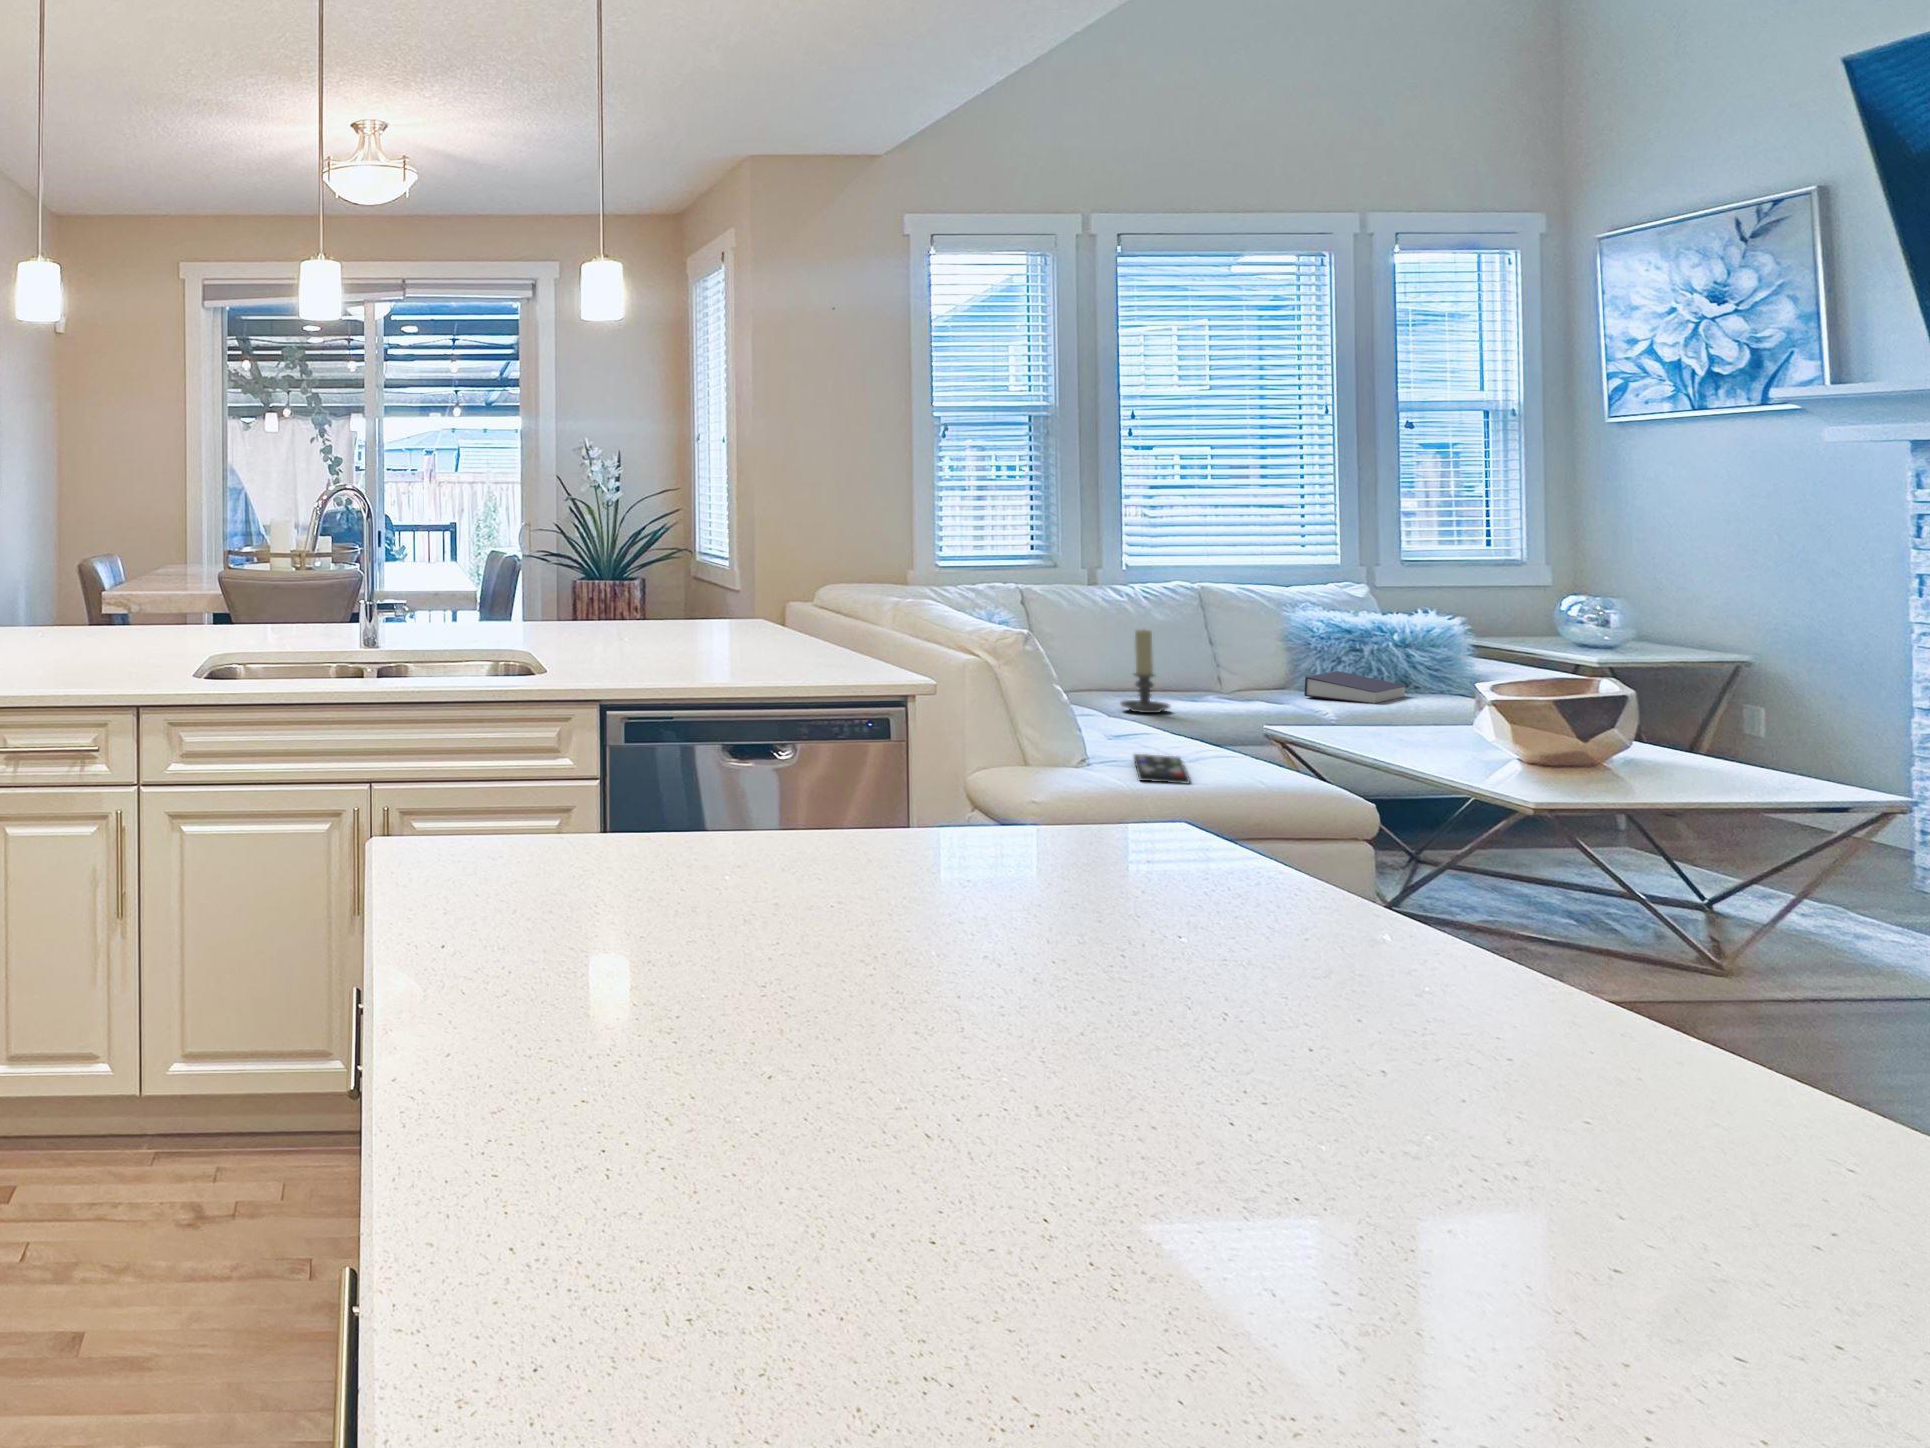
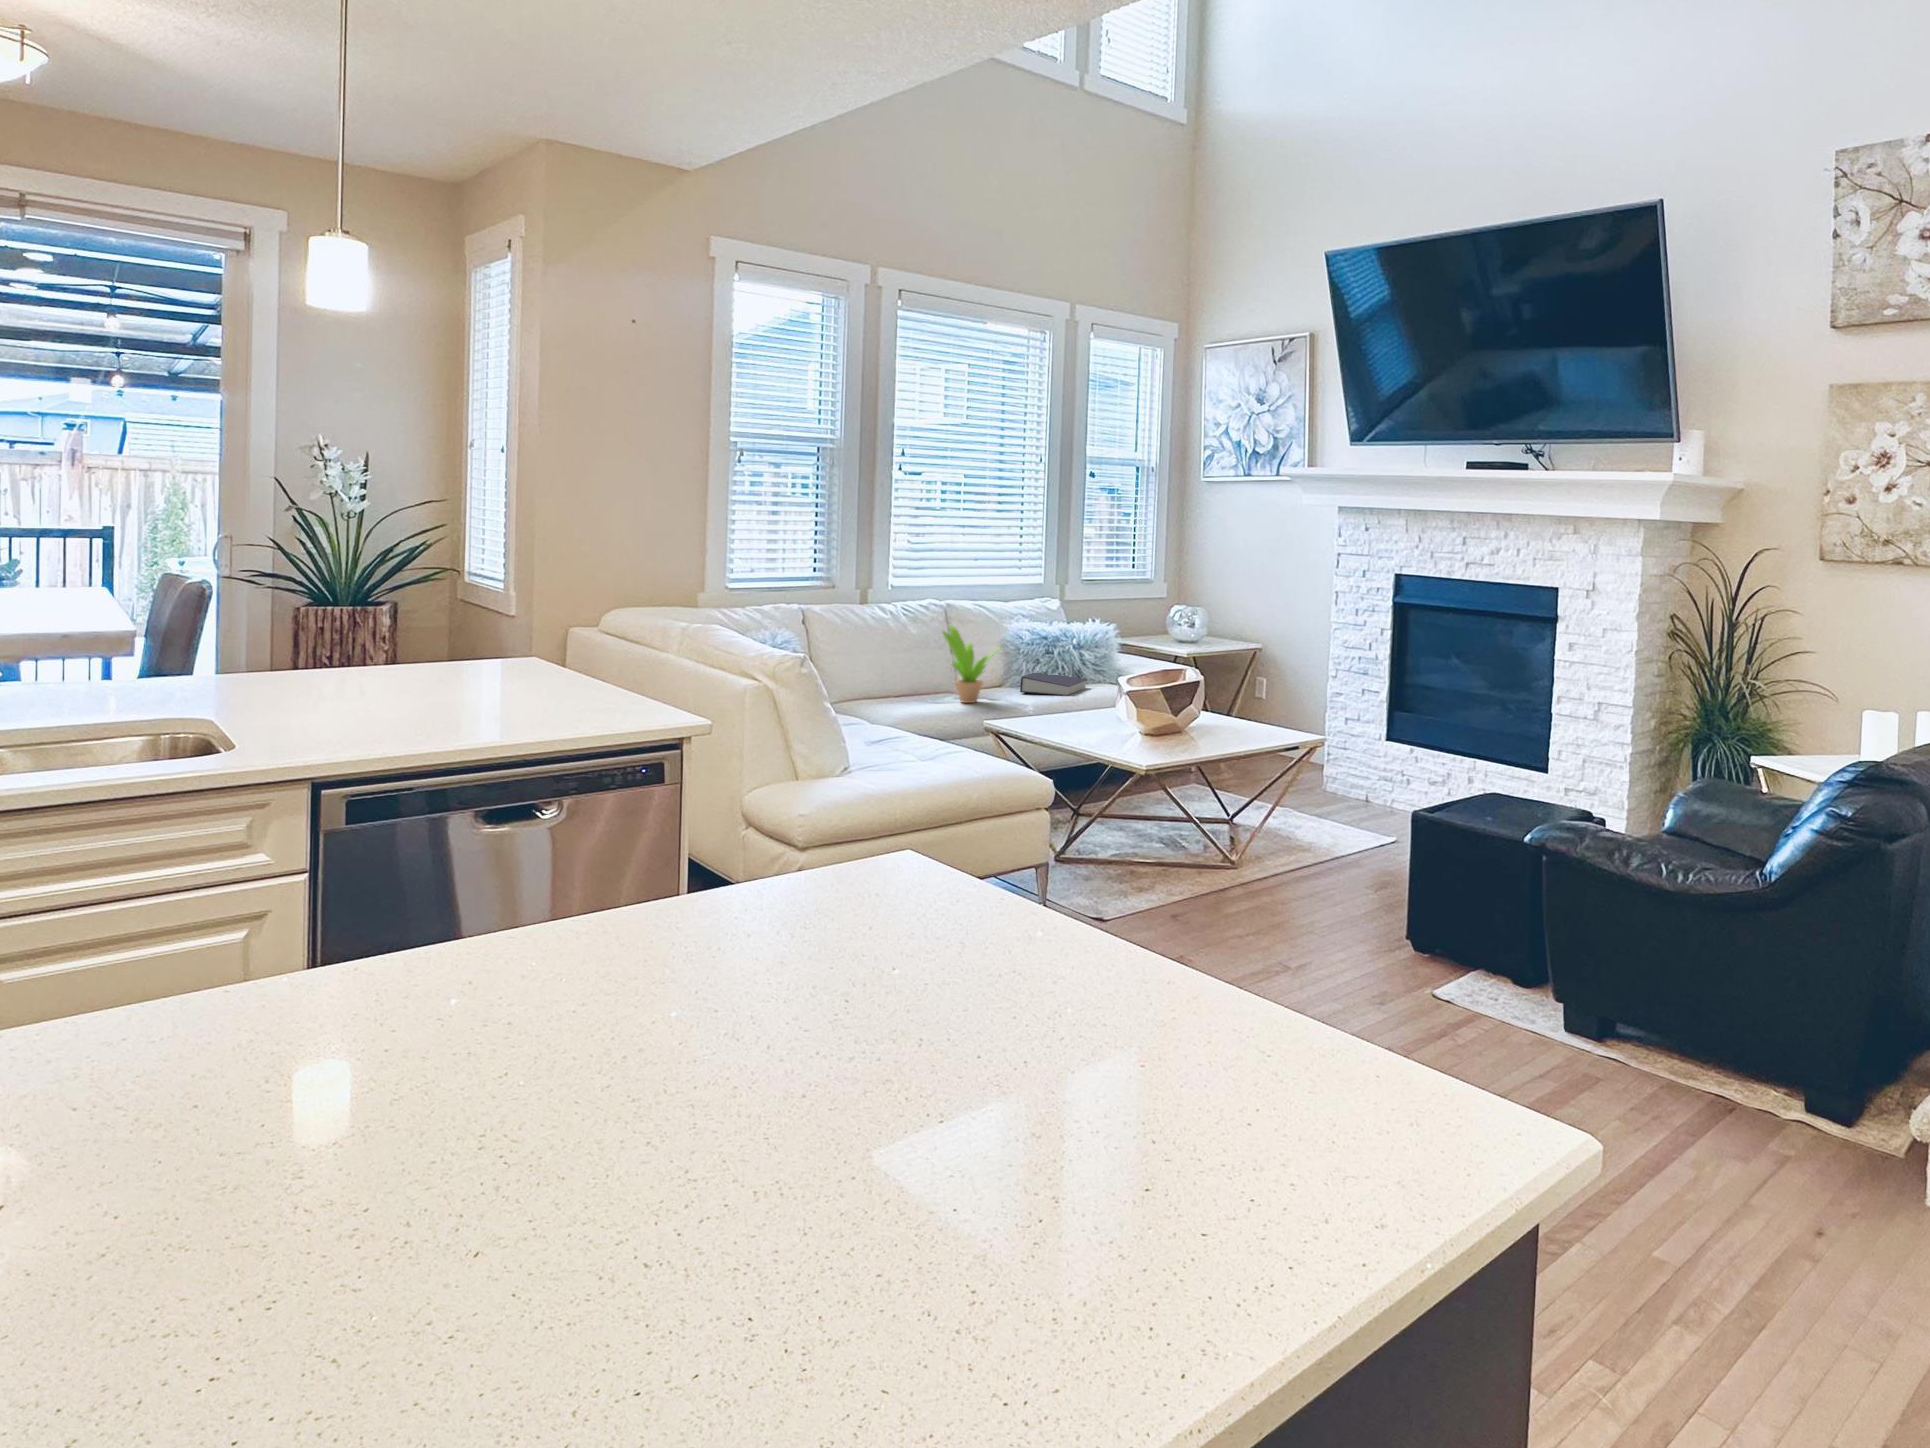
potted plant: none [1189,612,1277,704] -> present [943,626,999,703]
candle holder: present [1121,629,1170,713] -> none [885,641,925,716]
remote control: present [1134,754,1190,784] -> none [904,757,952,784]

